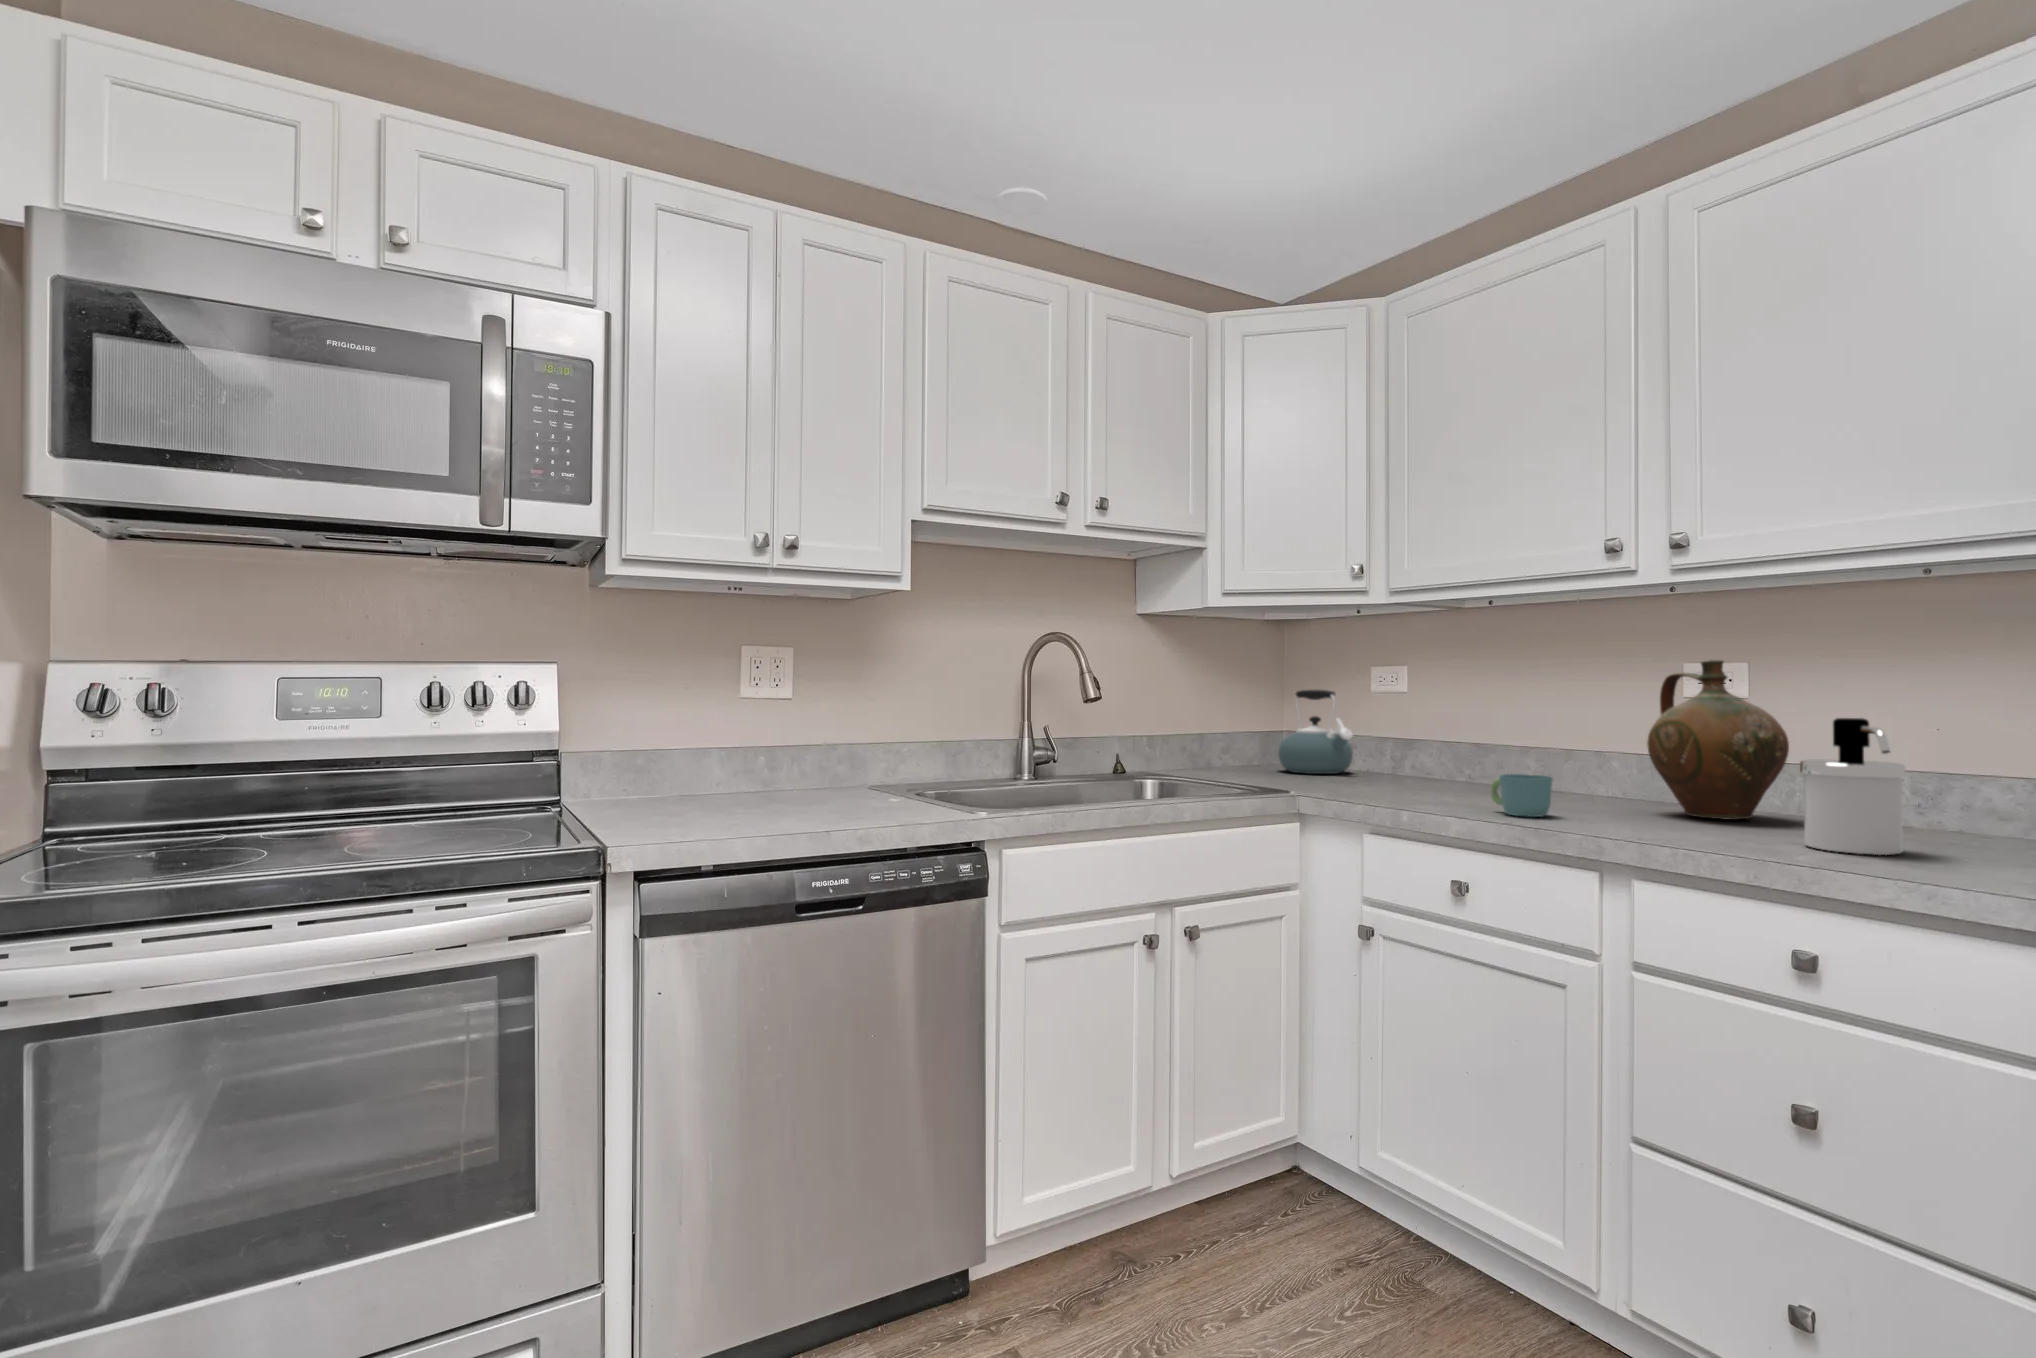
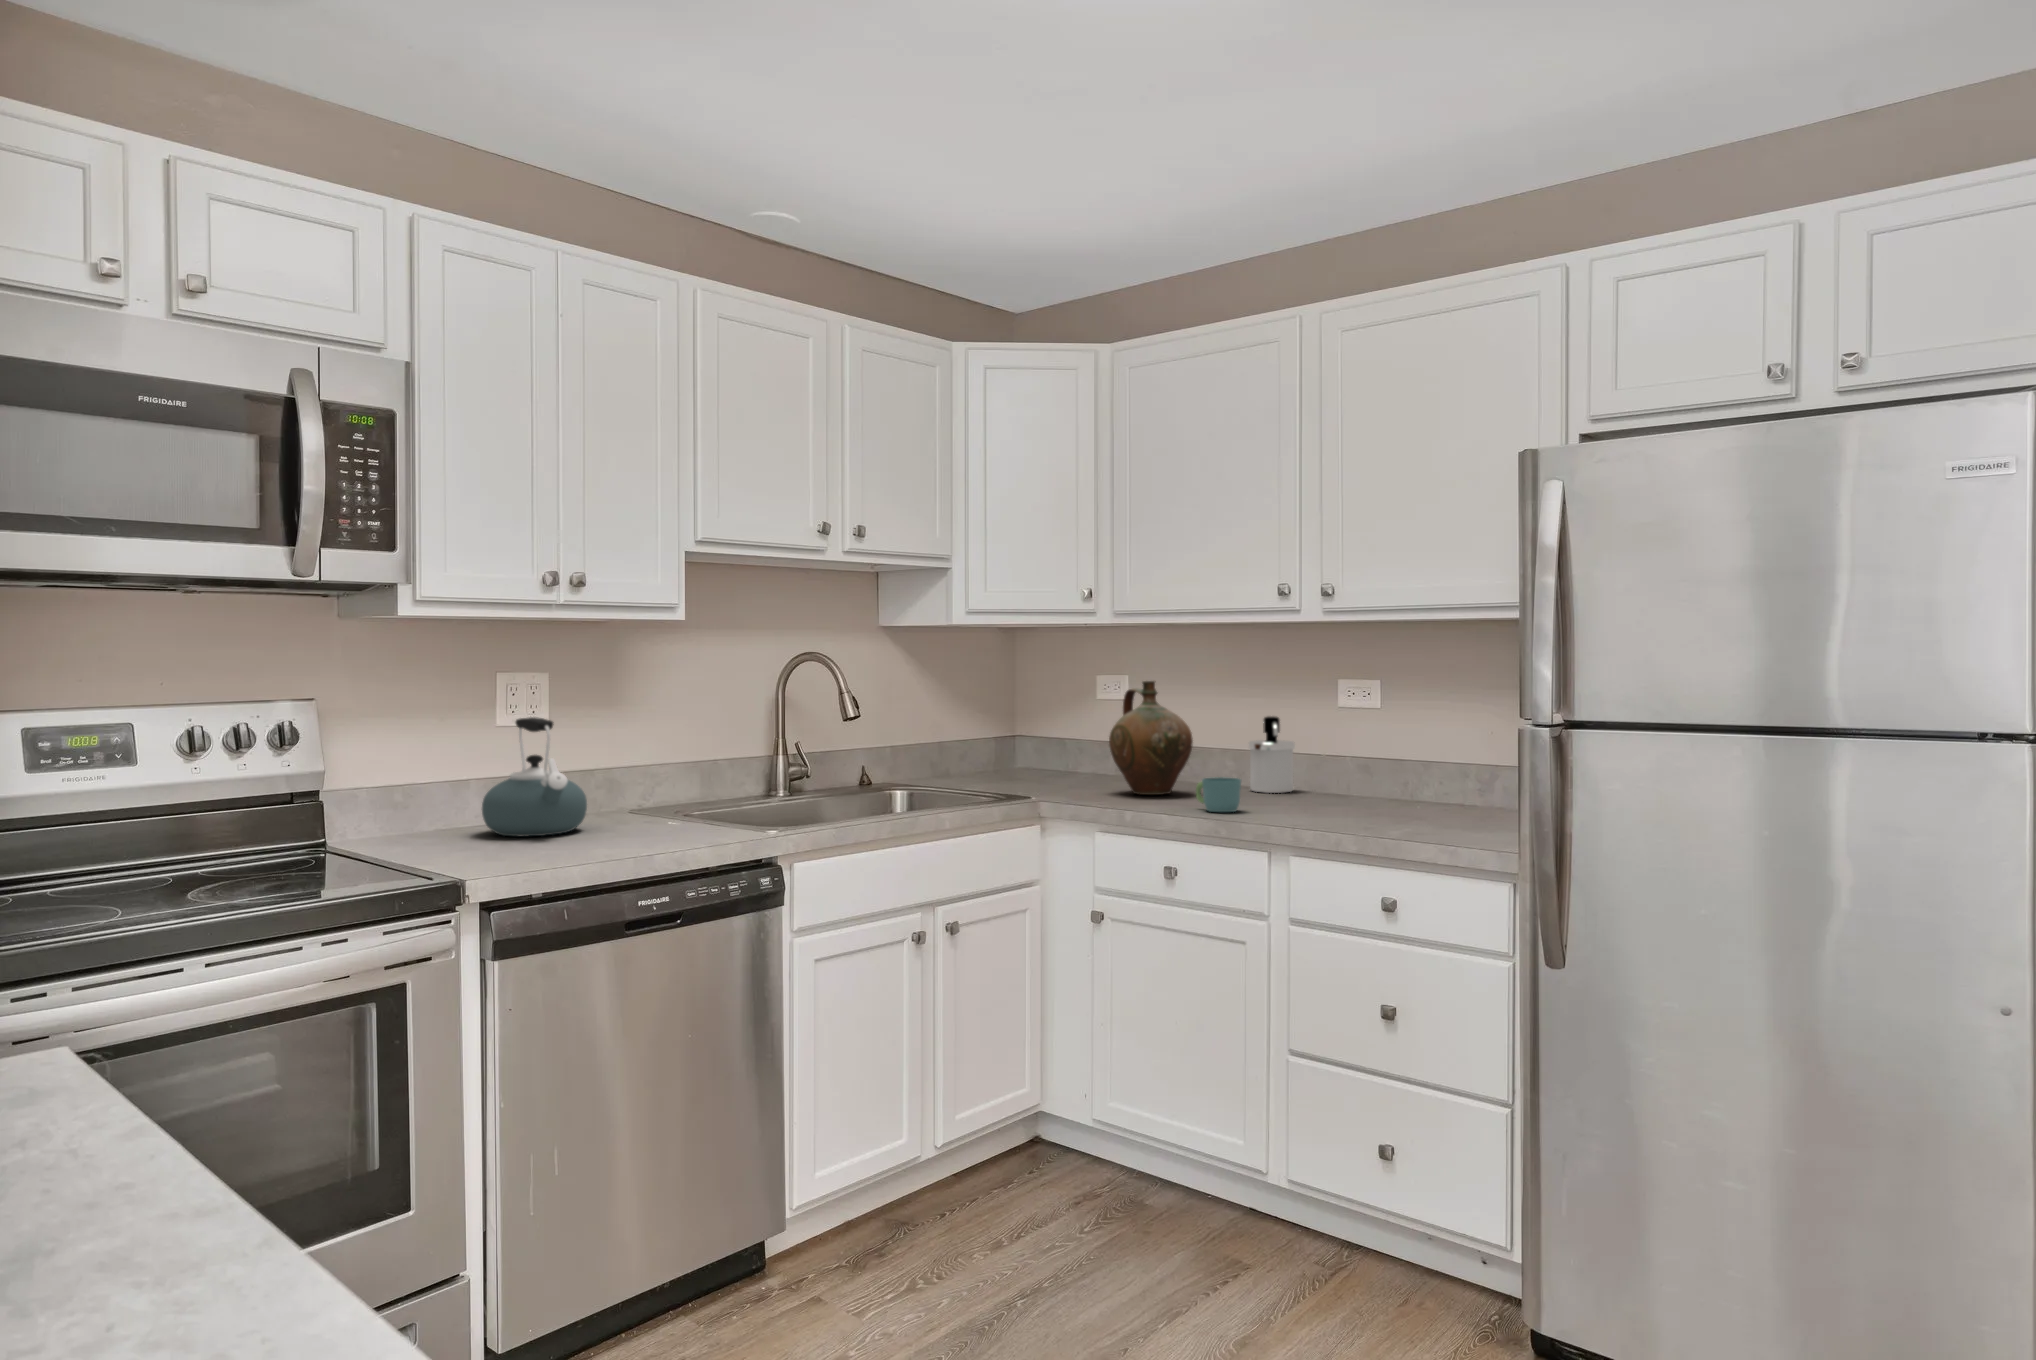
ceramic jug: present [1647,660,1789,820] -> present [1109,681,1193,795]
kettle: present [1278,690,1353,774] -> present [482,717,587,836]
soap dispenser: present [1800,718,1906,855] -> present [1249,716,1295,793]

